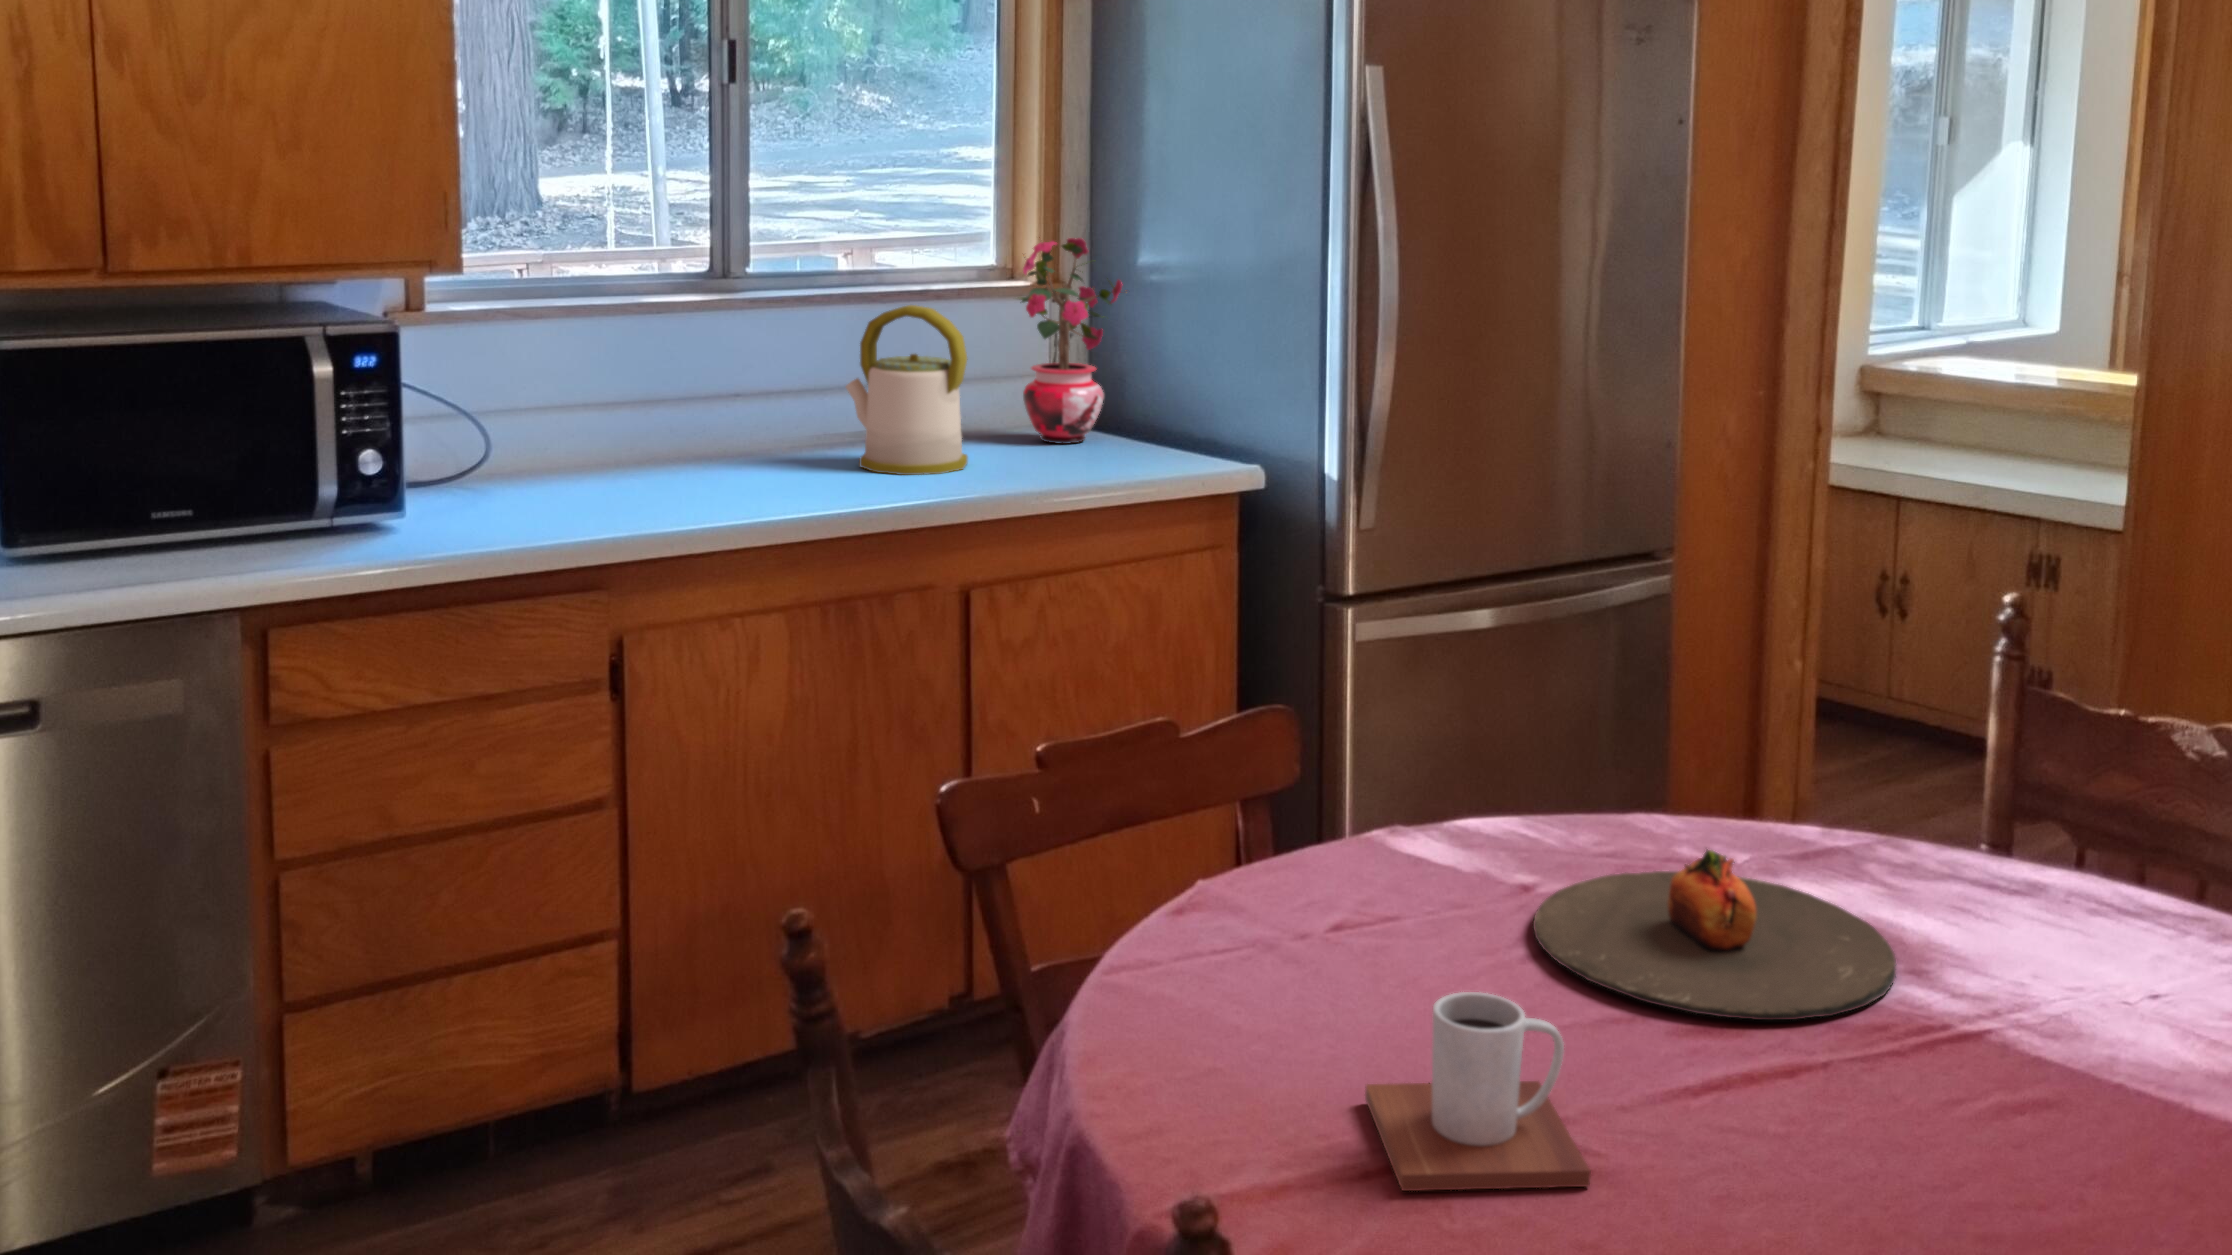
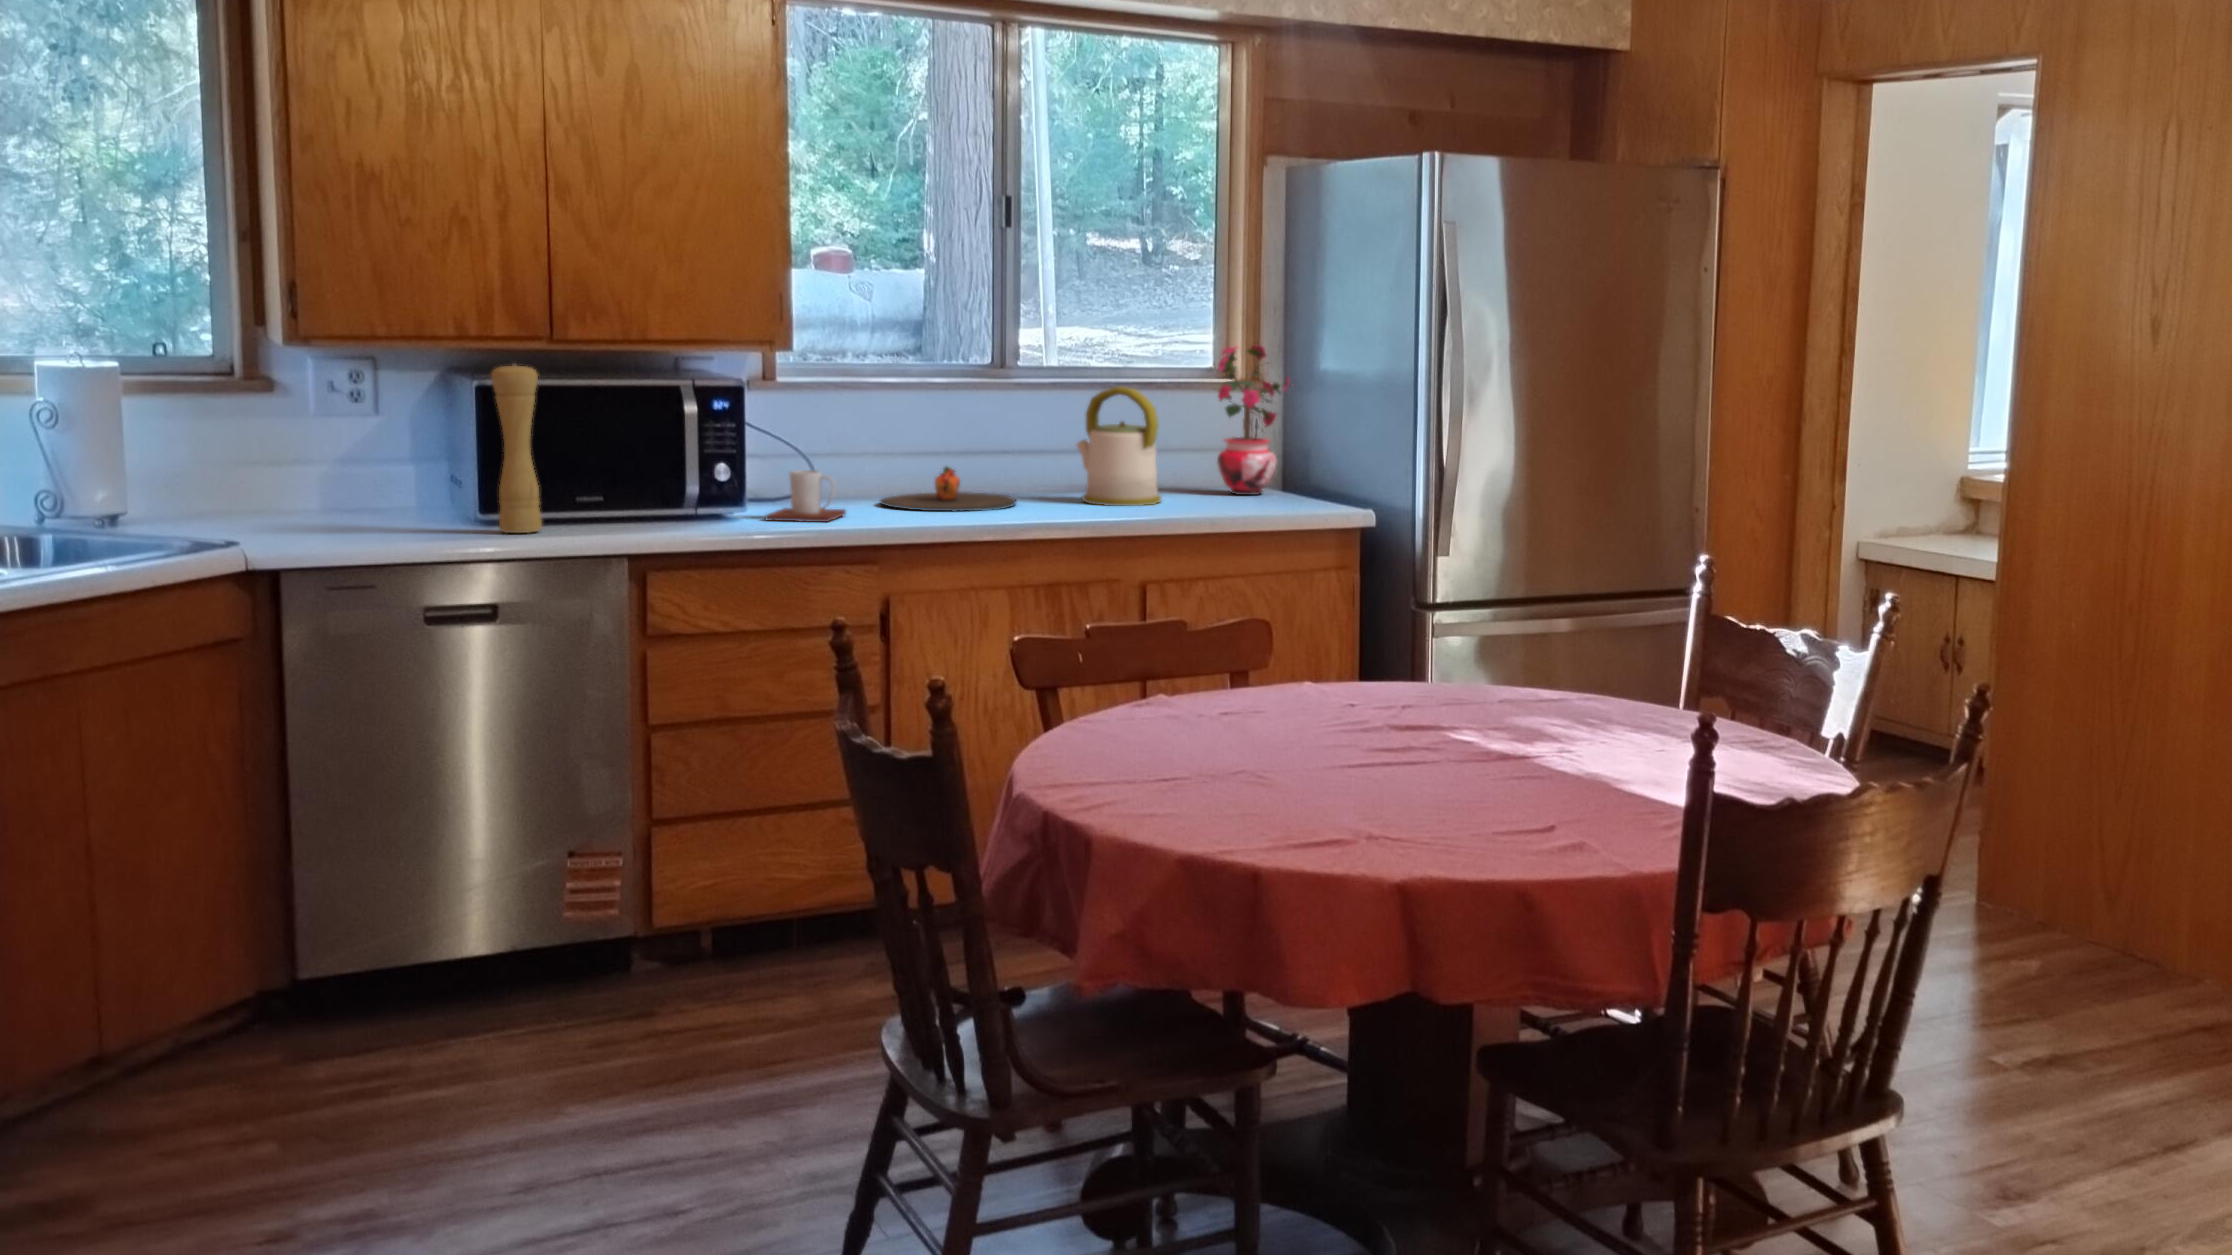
pepper mill: none [17,318,103,585] -> present [491,363,542,533]
plate: present [1533,849,1896,1020] -> present [880,467,1016,511]
mug: present [1365,992,1591,1191] -> present [765,470,846,522]

